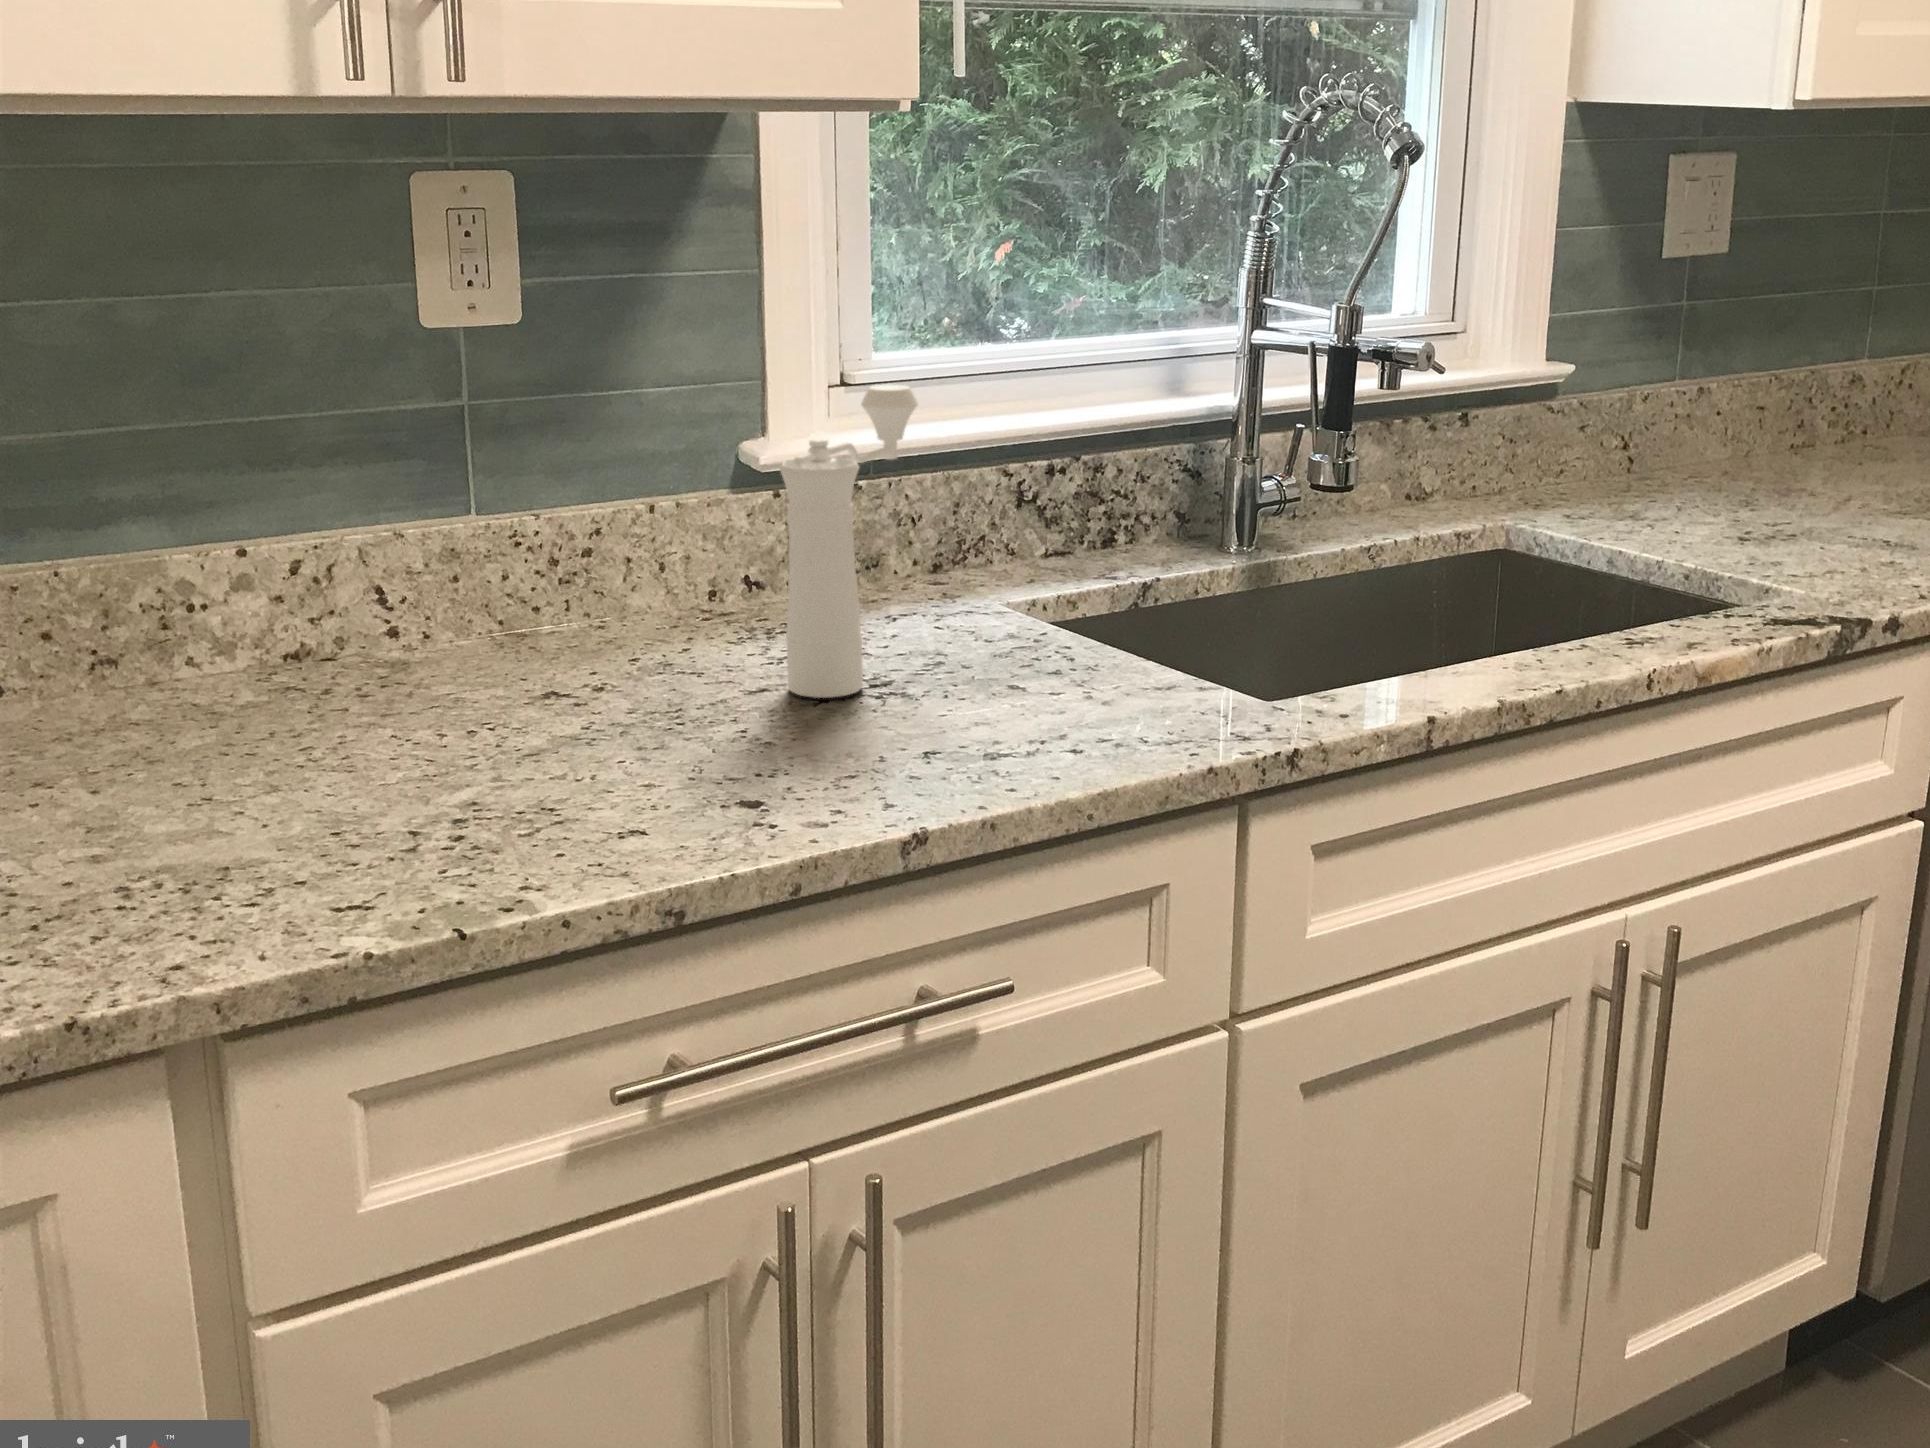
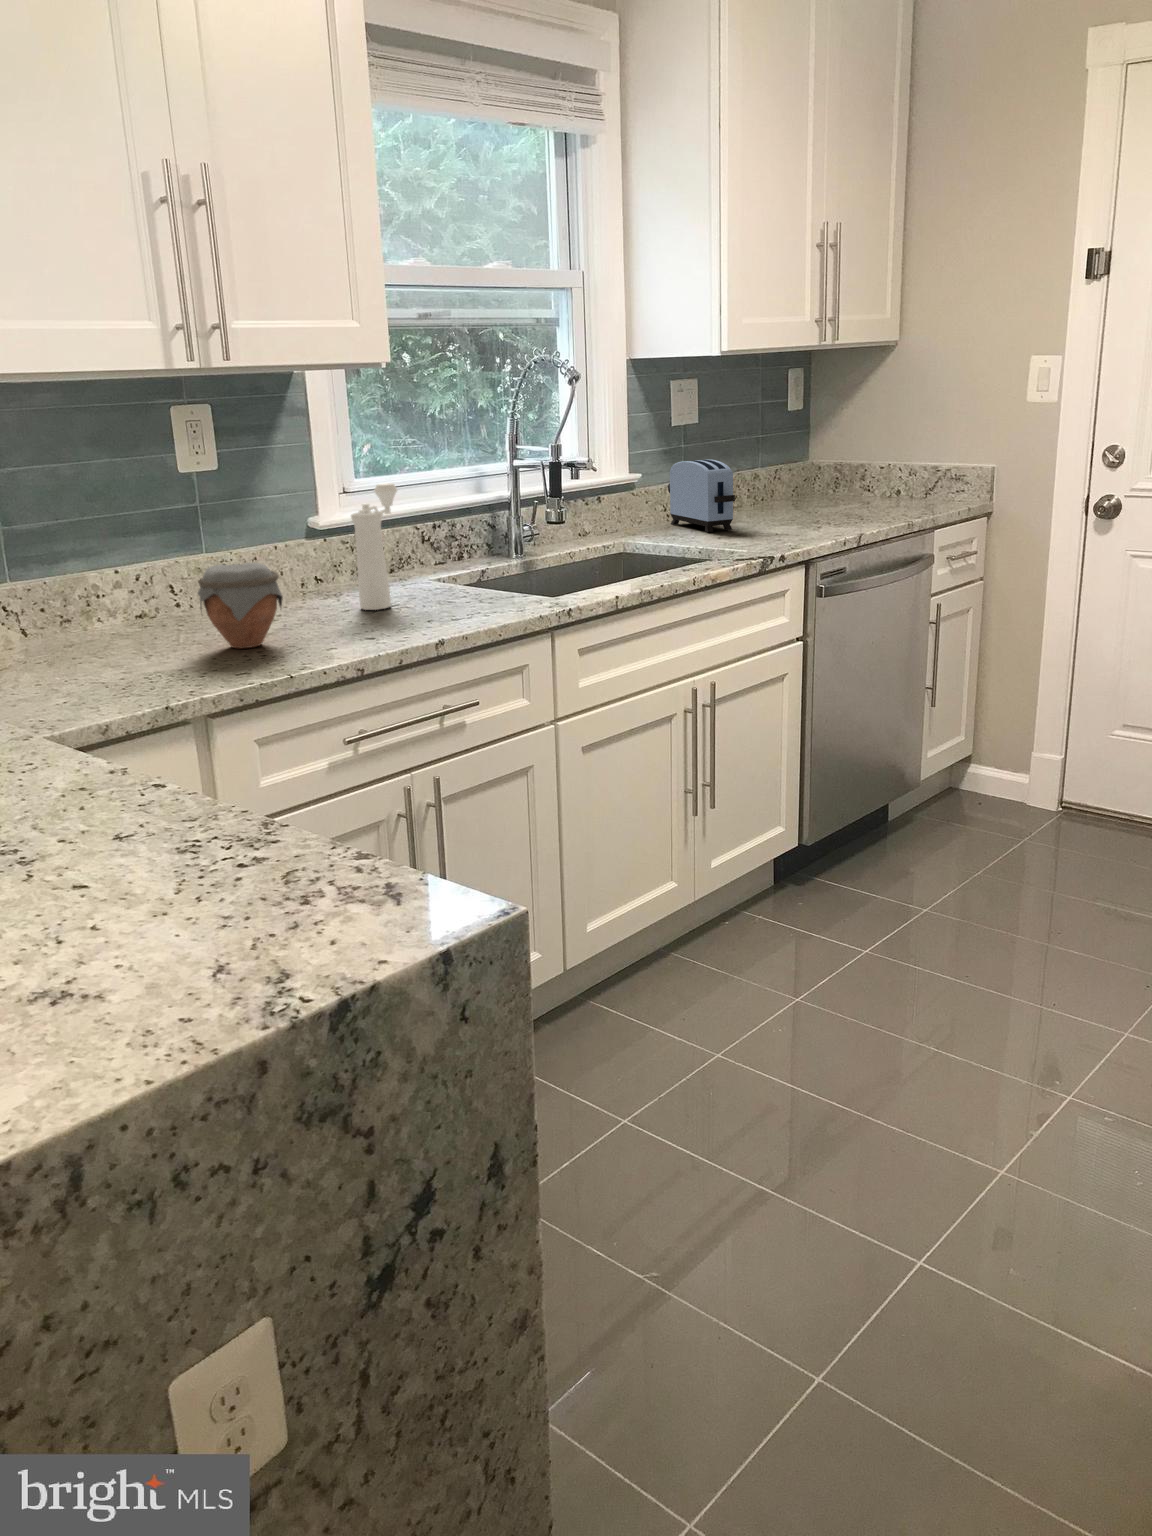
toaster: none [1629,344,1794,520] -> present [667,459,735,532]
jar: none [321,583,535,802] -> present [198,563,283,649]

